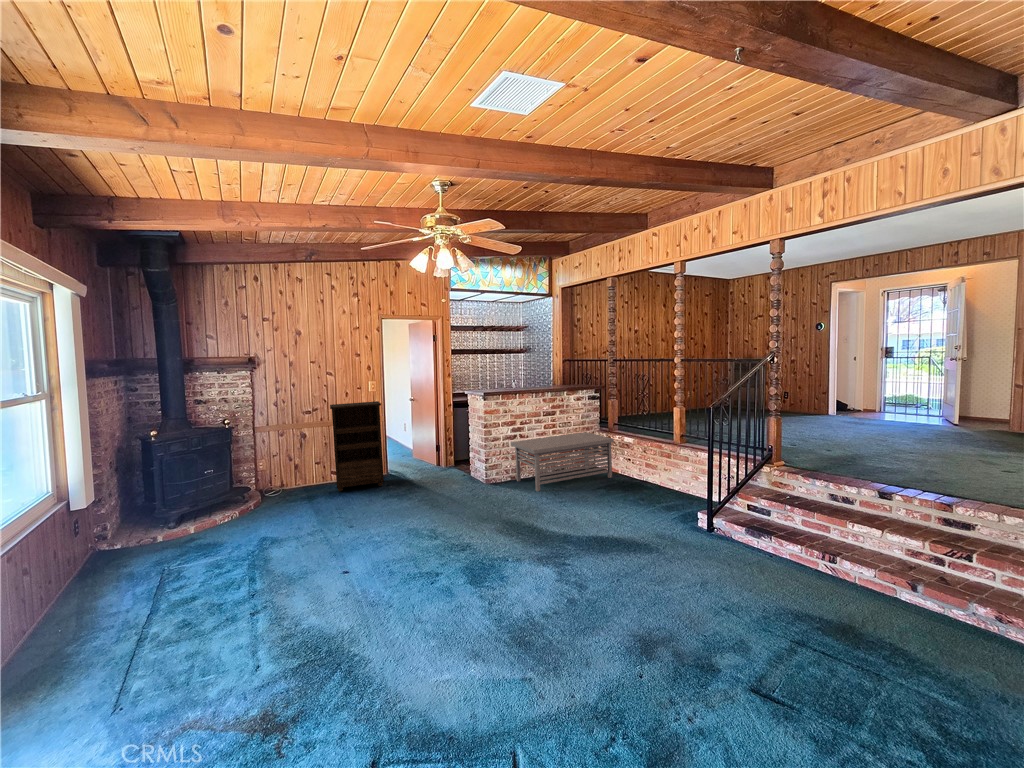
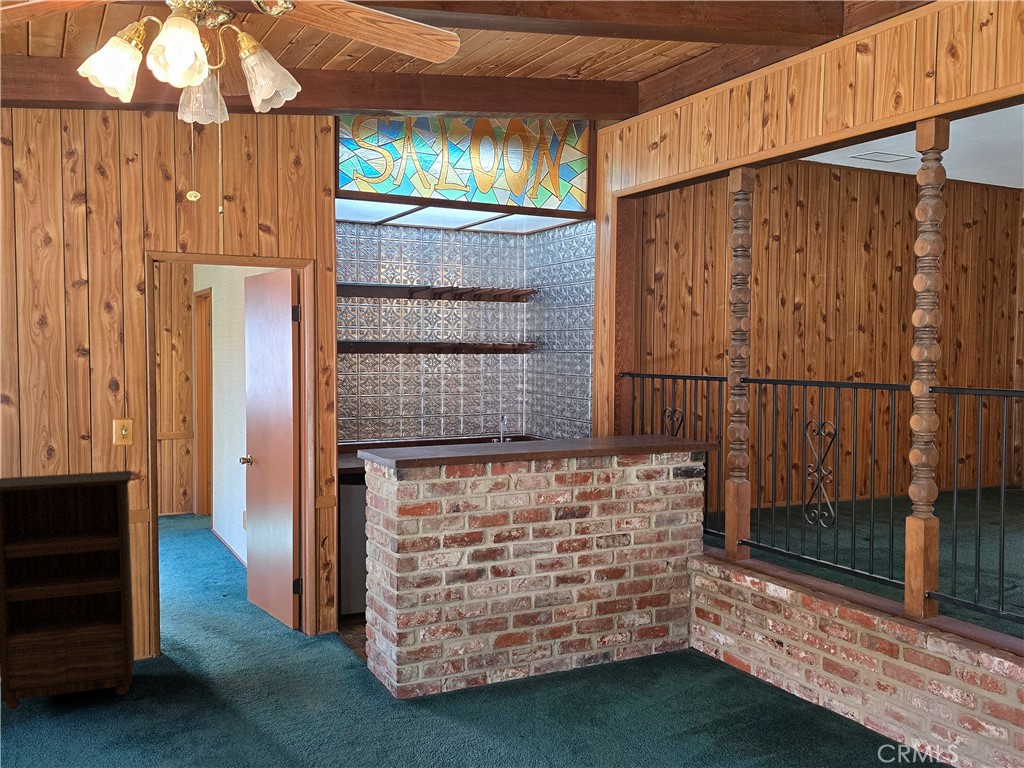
storage bench: present [511,432,614,491] -> none [467,562,739,734]

